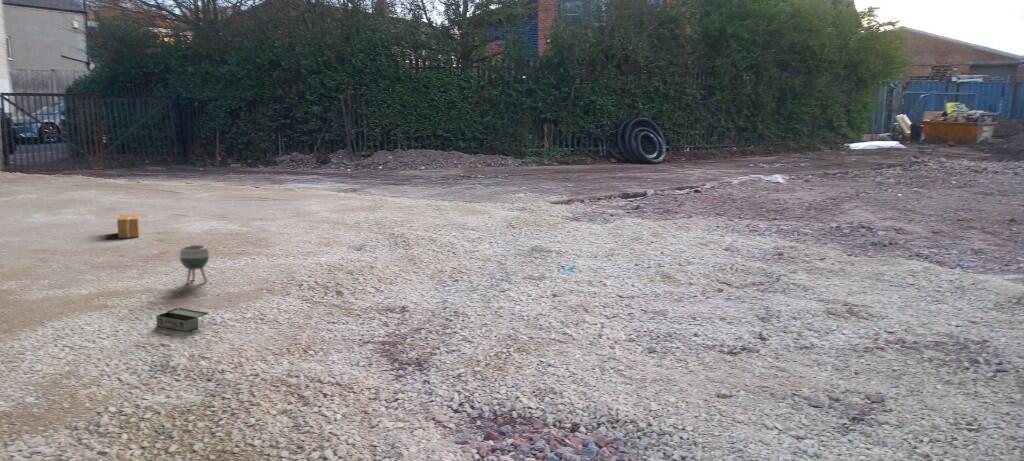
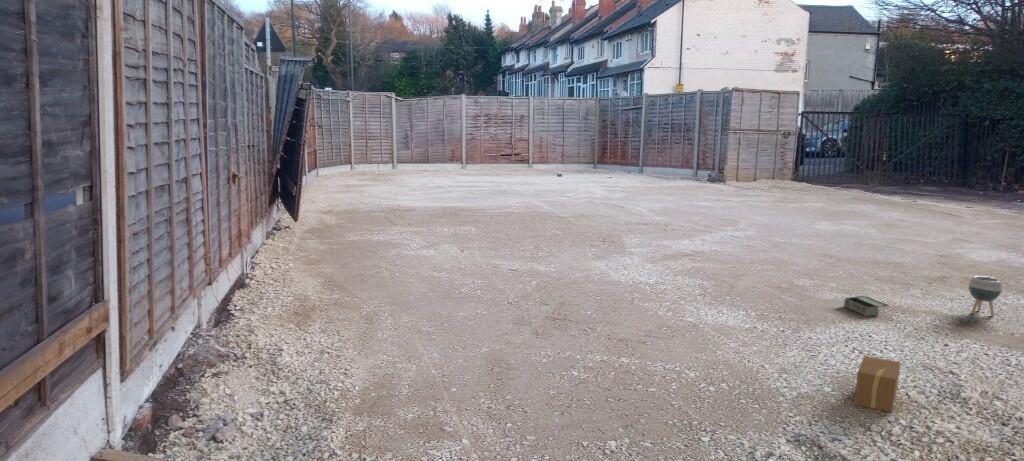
cardboard box: present [117,214,141,238] -> present [854,356,900,412]
toolbox: present [156,308,208,331] -> present [844,296,888,316]

